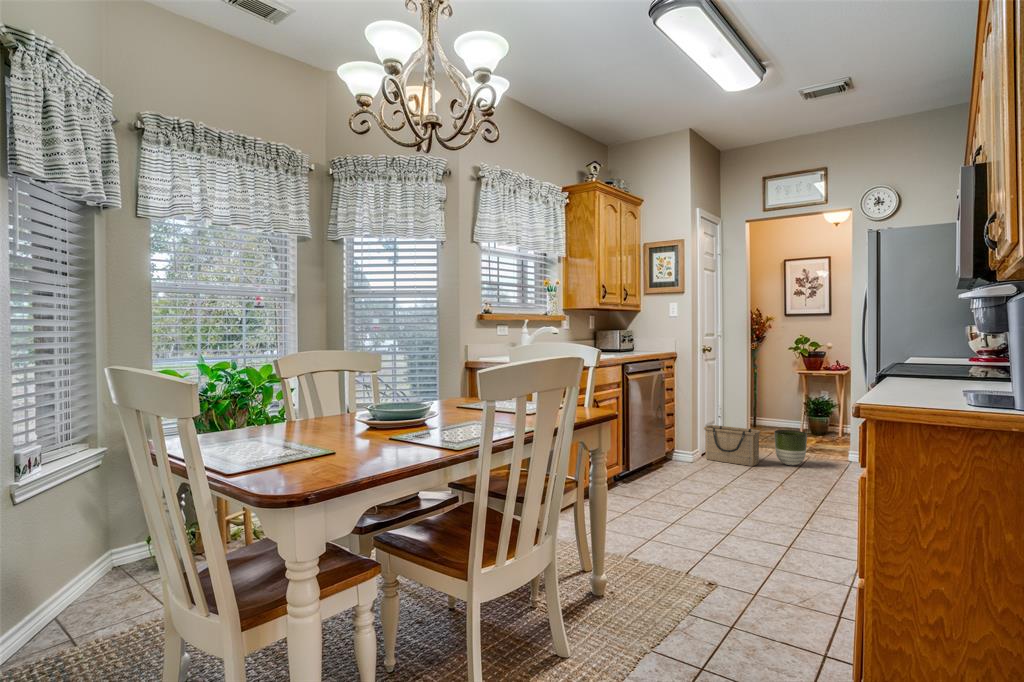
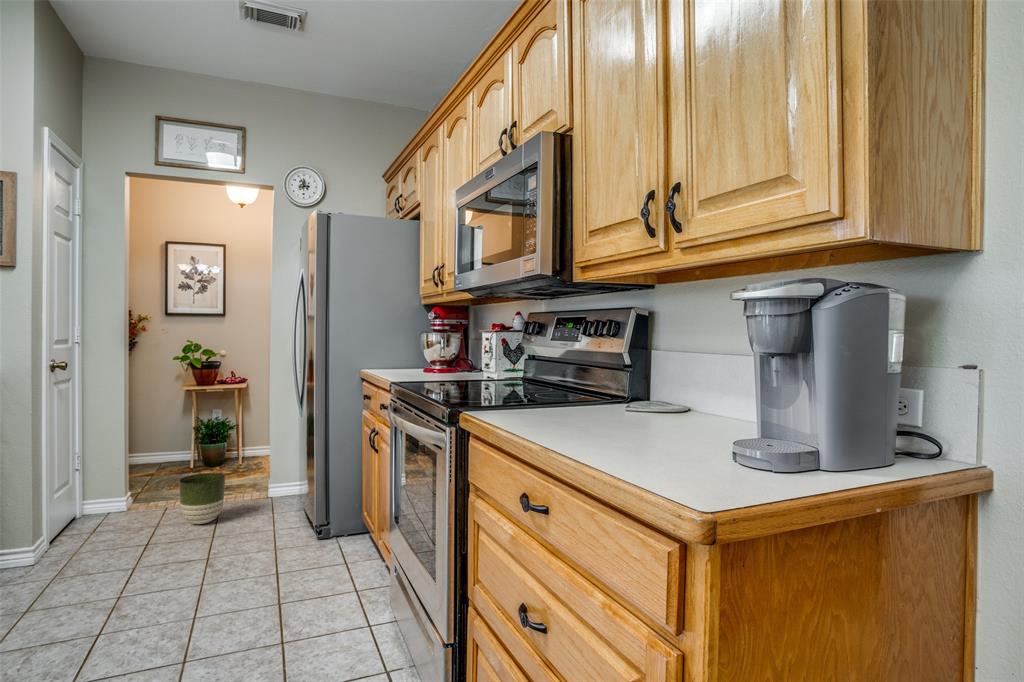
basket: present [704,425,760,466] -> none [56,484,159,552]

